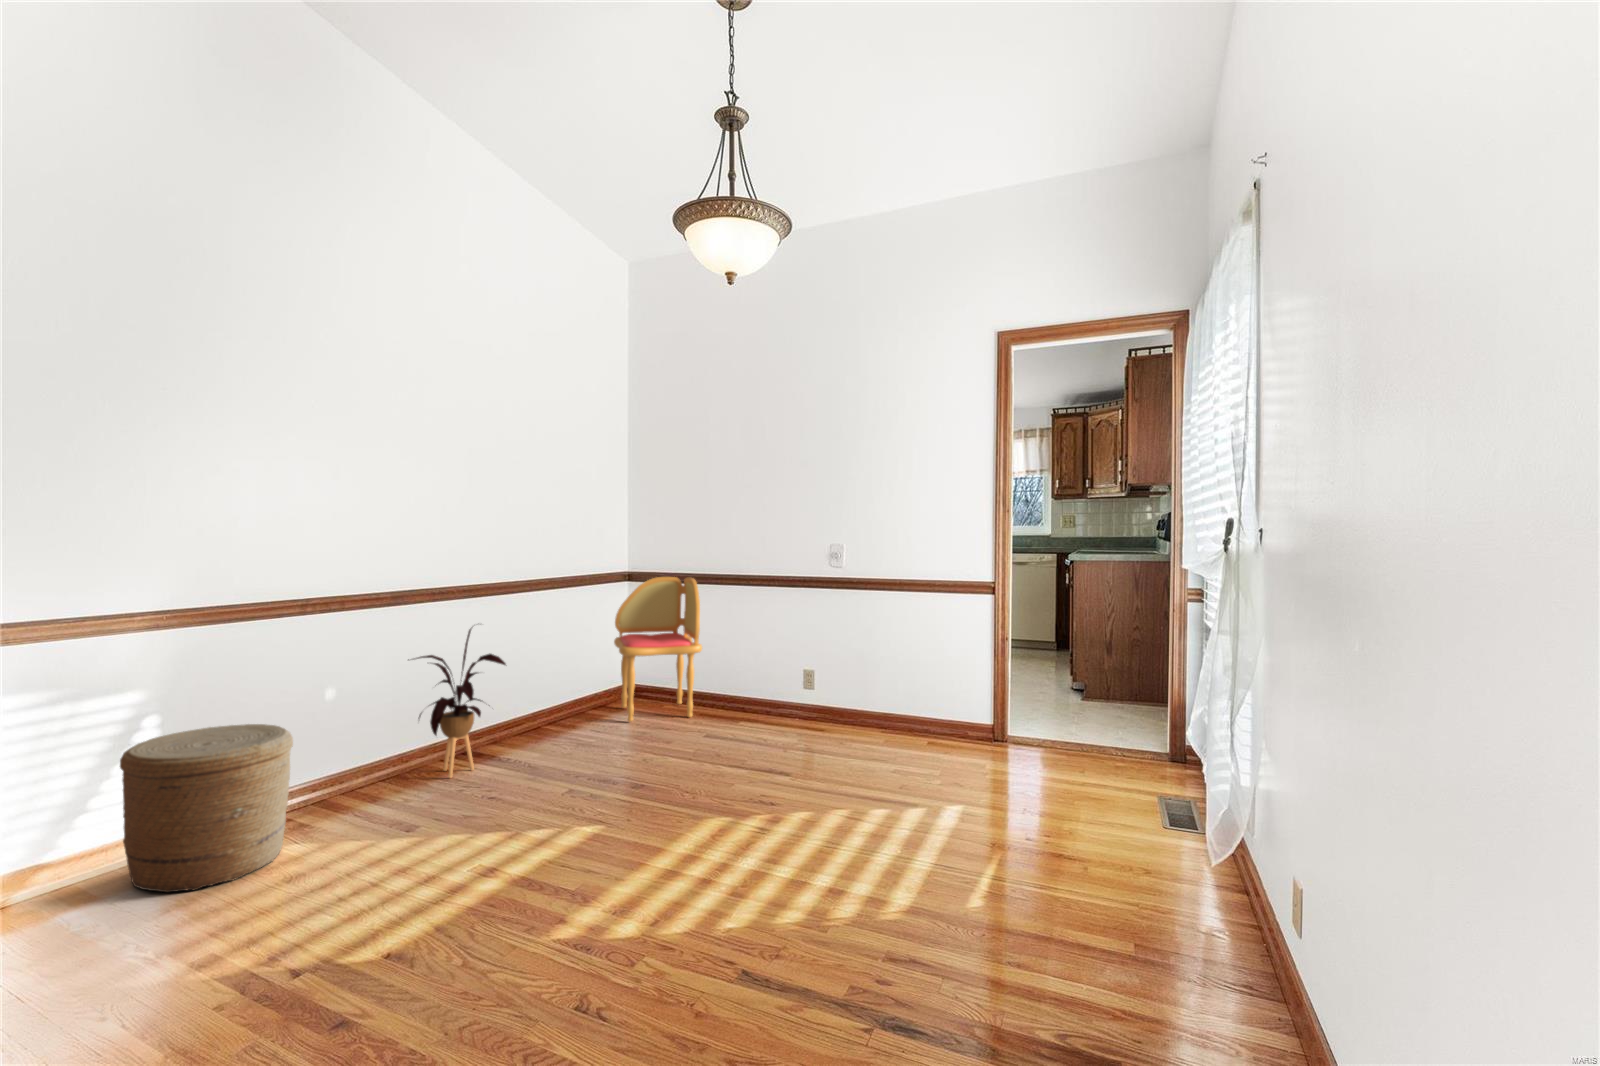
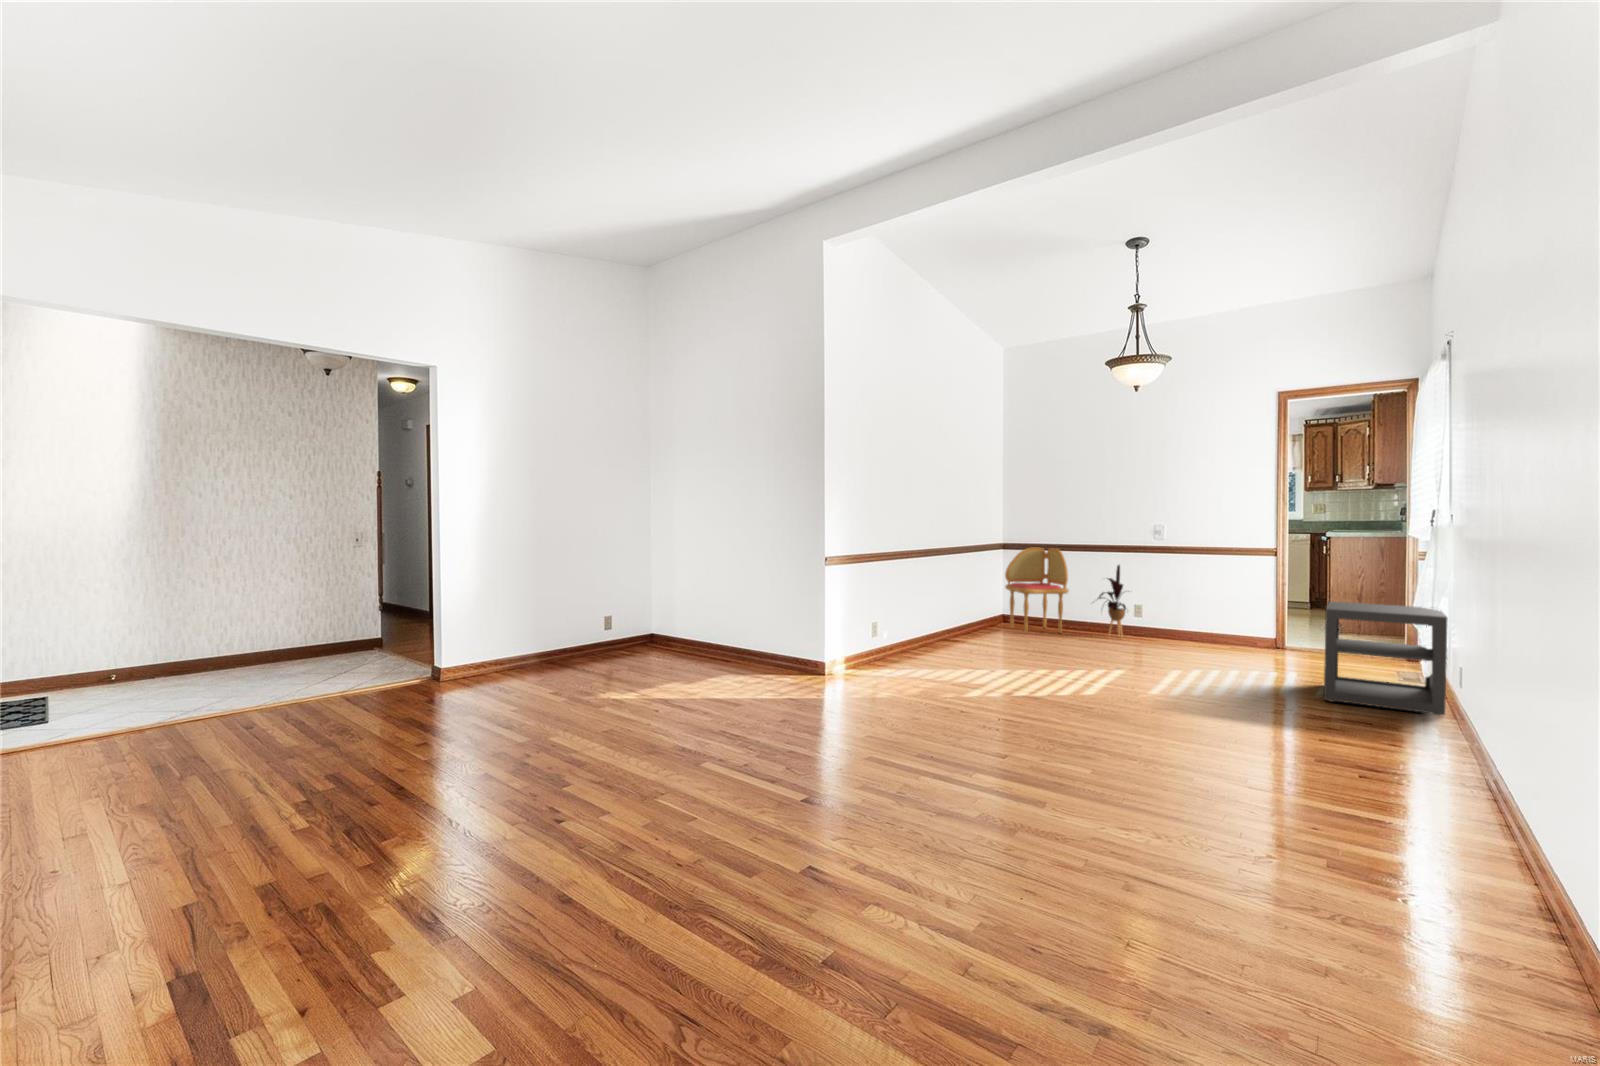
house plant: present [408,629,506,778] -> present [1098,565,1126,638]
storage cabinet: none [1029,704,1292,1037] -> present [1324,601,1448,715]
woven basket: present [120,724,293,893] -> none [879,607,938,670]

